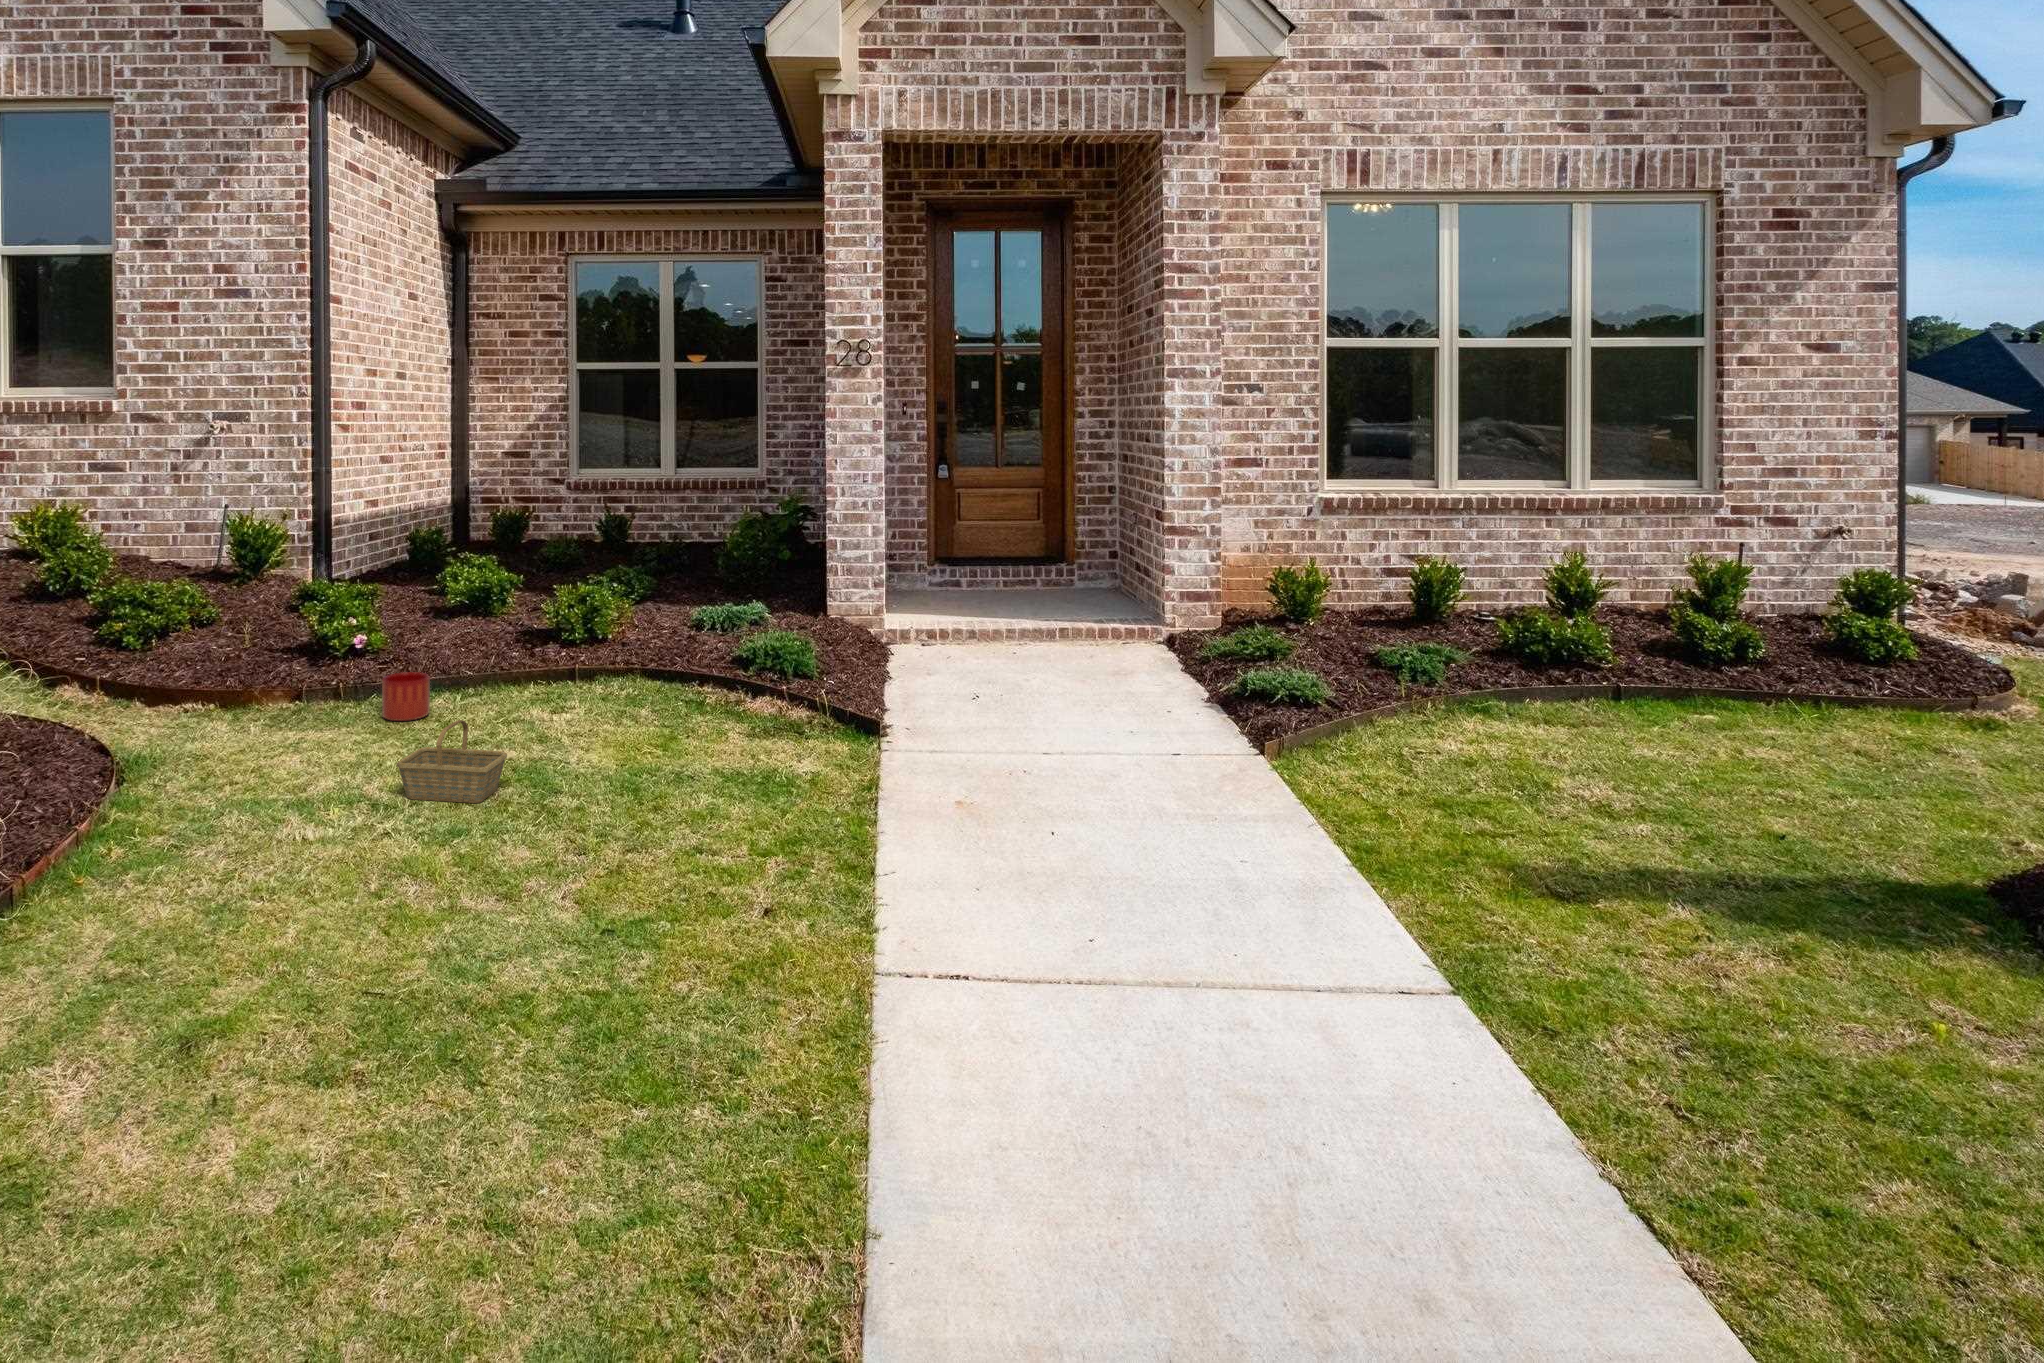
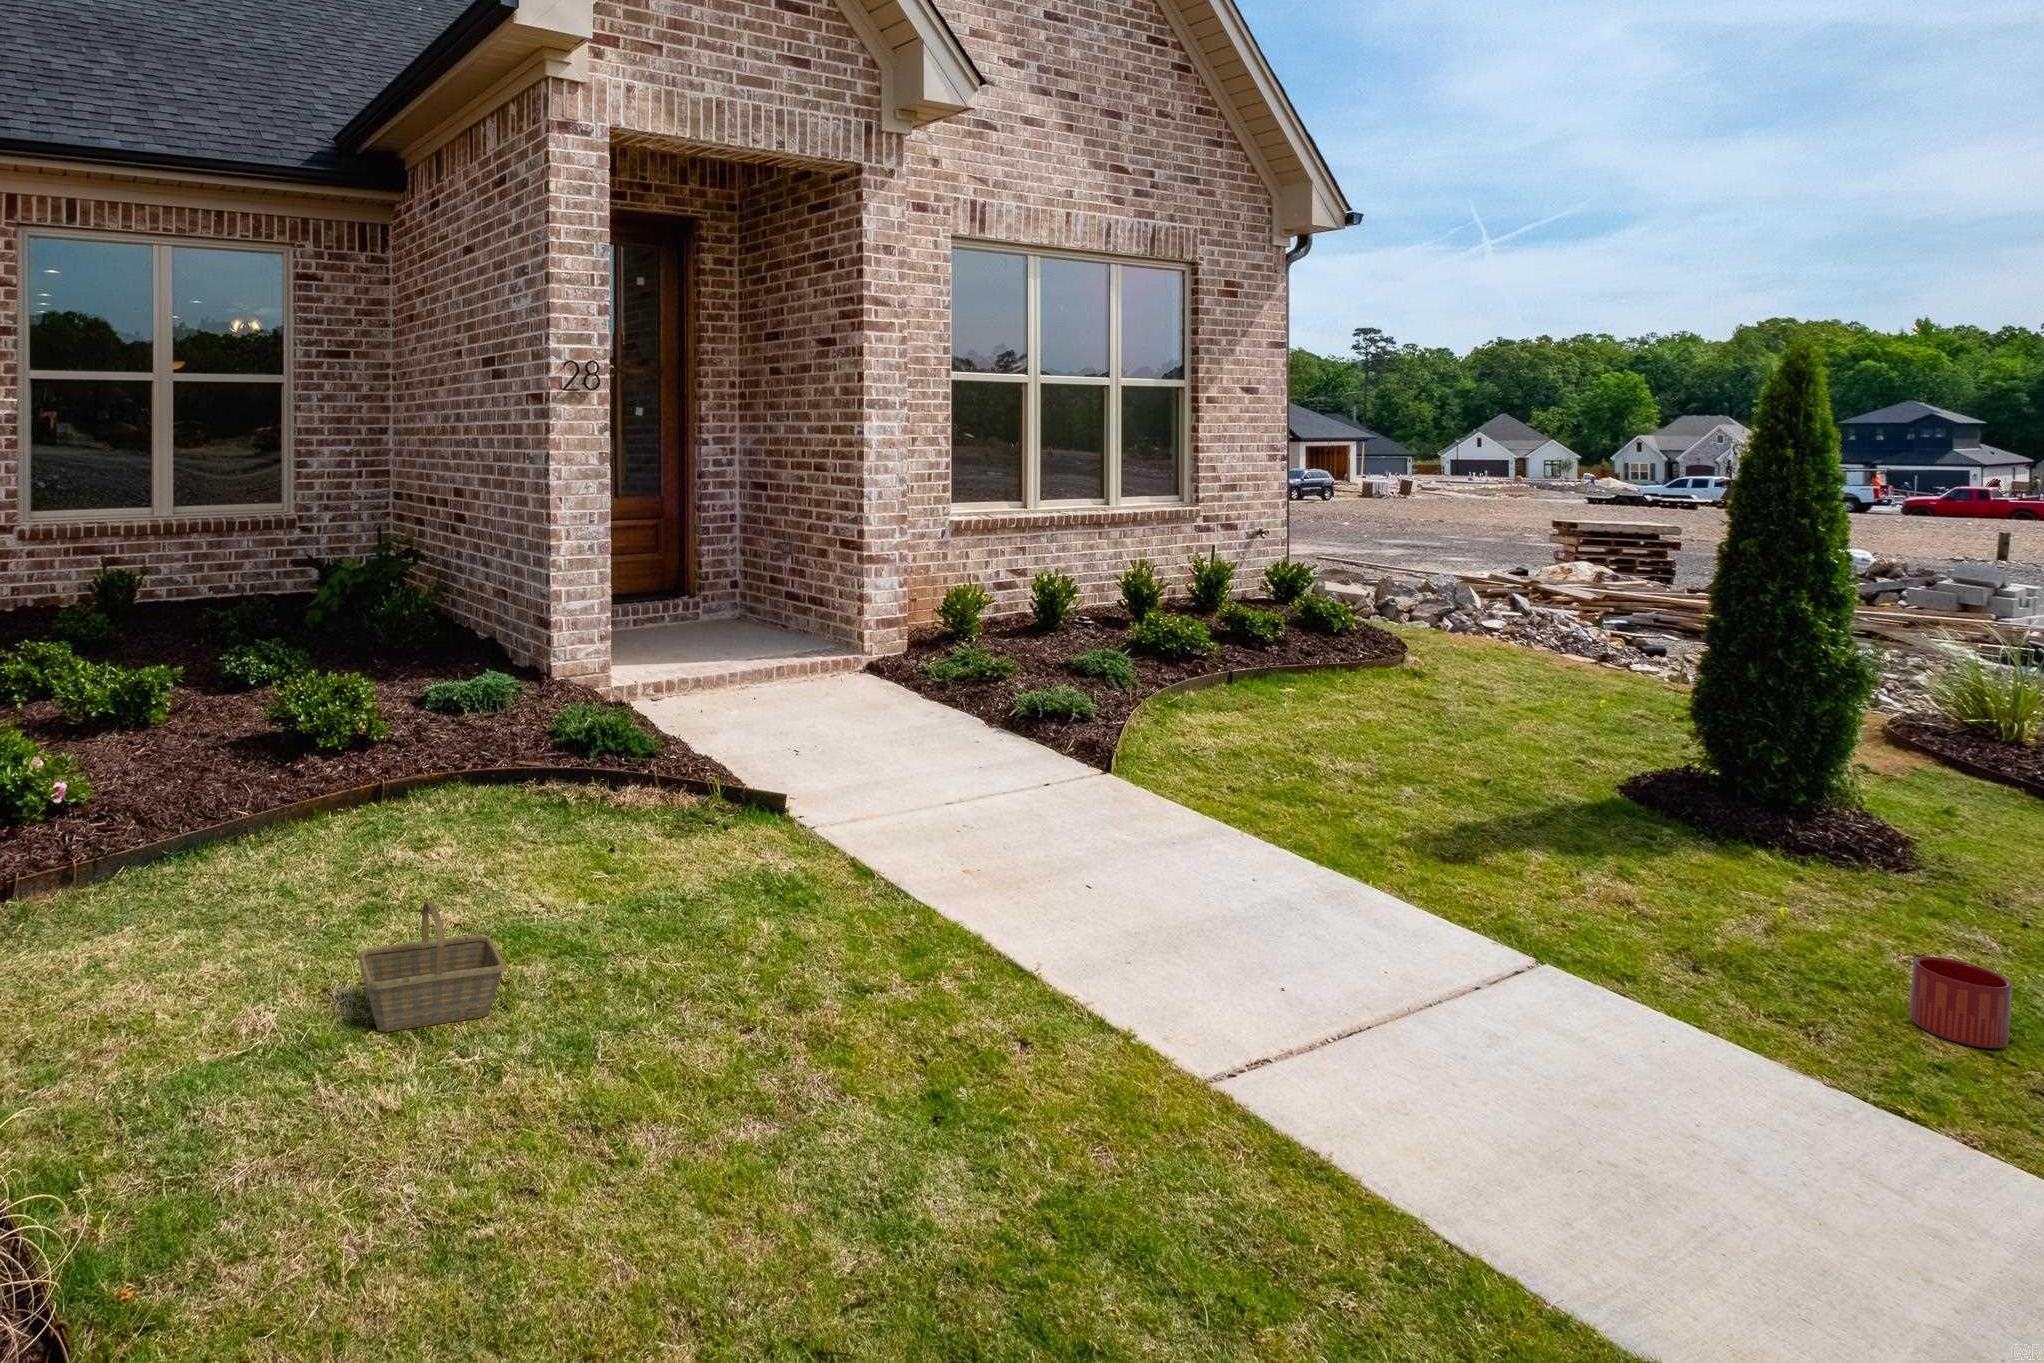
planter: present [382,672,430,721] -> present [1909,956,2012,1048]

